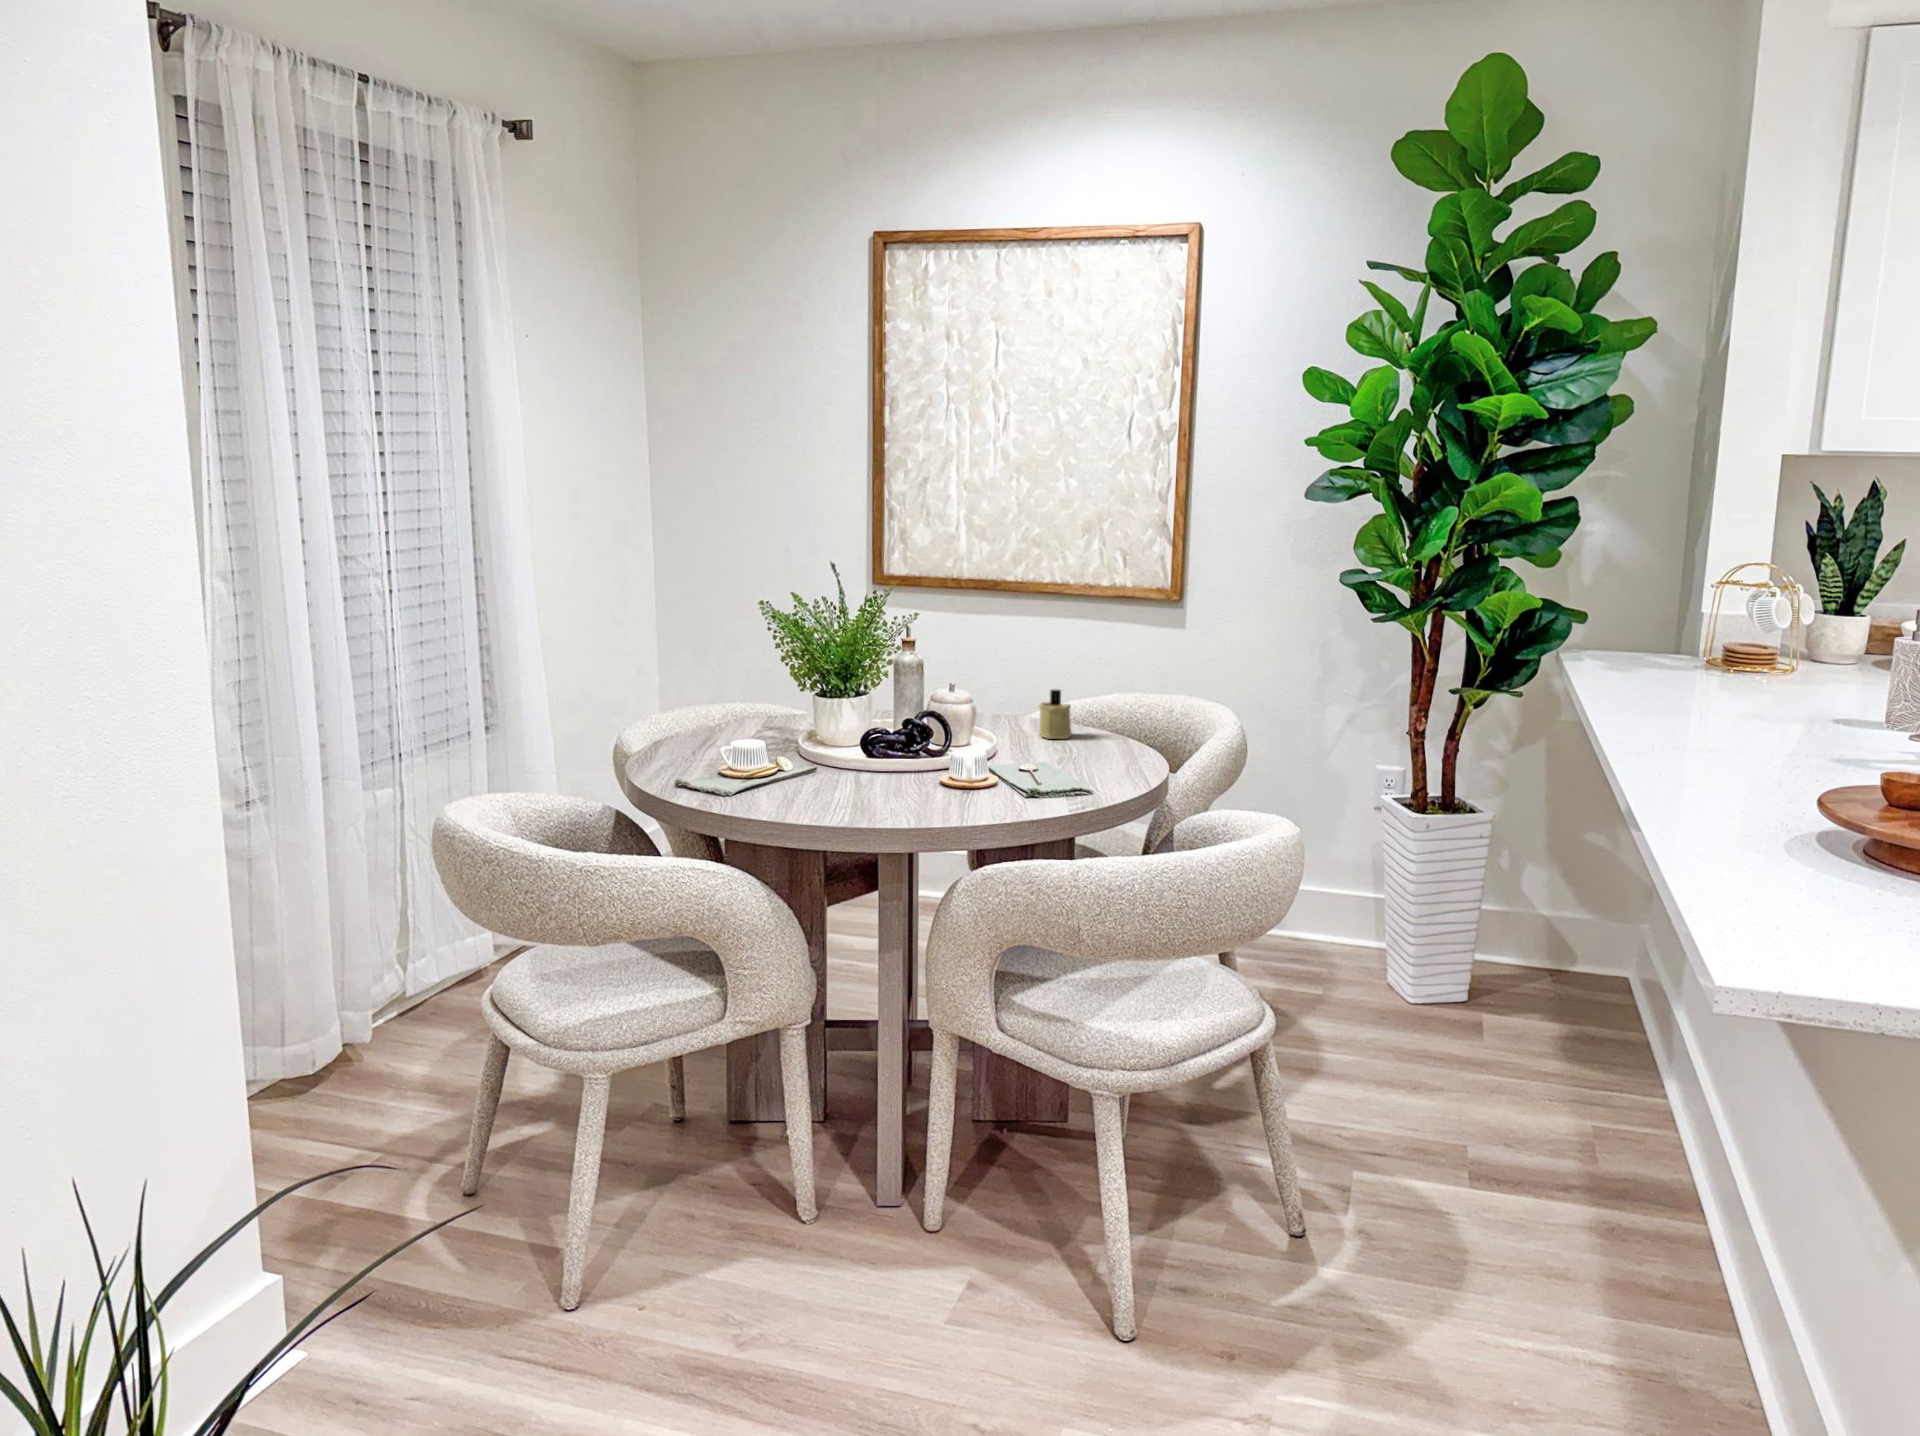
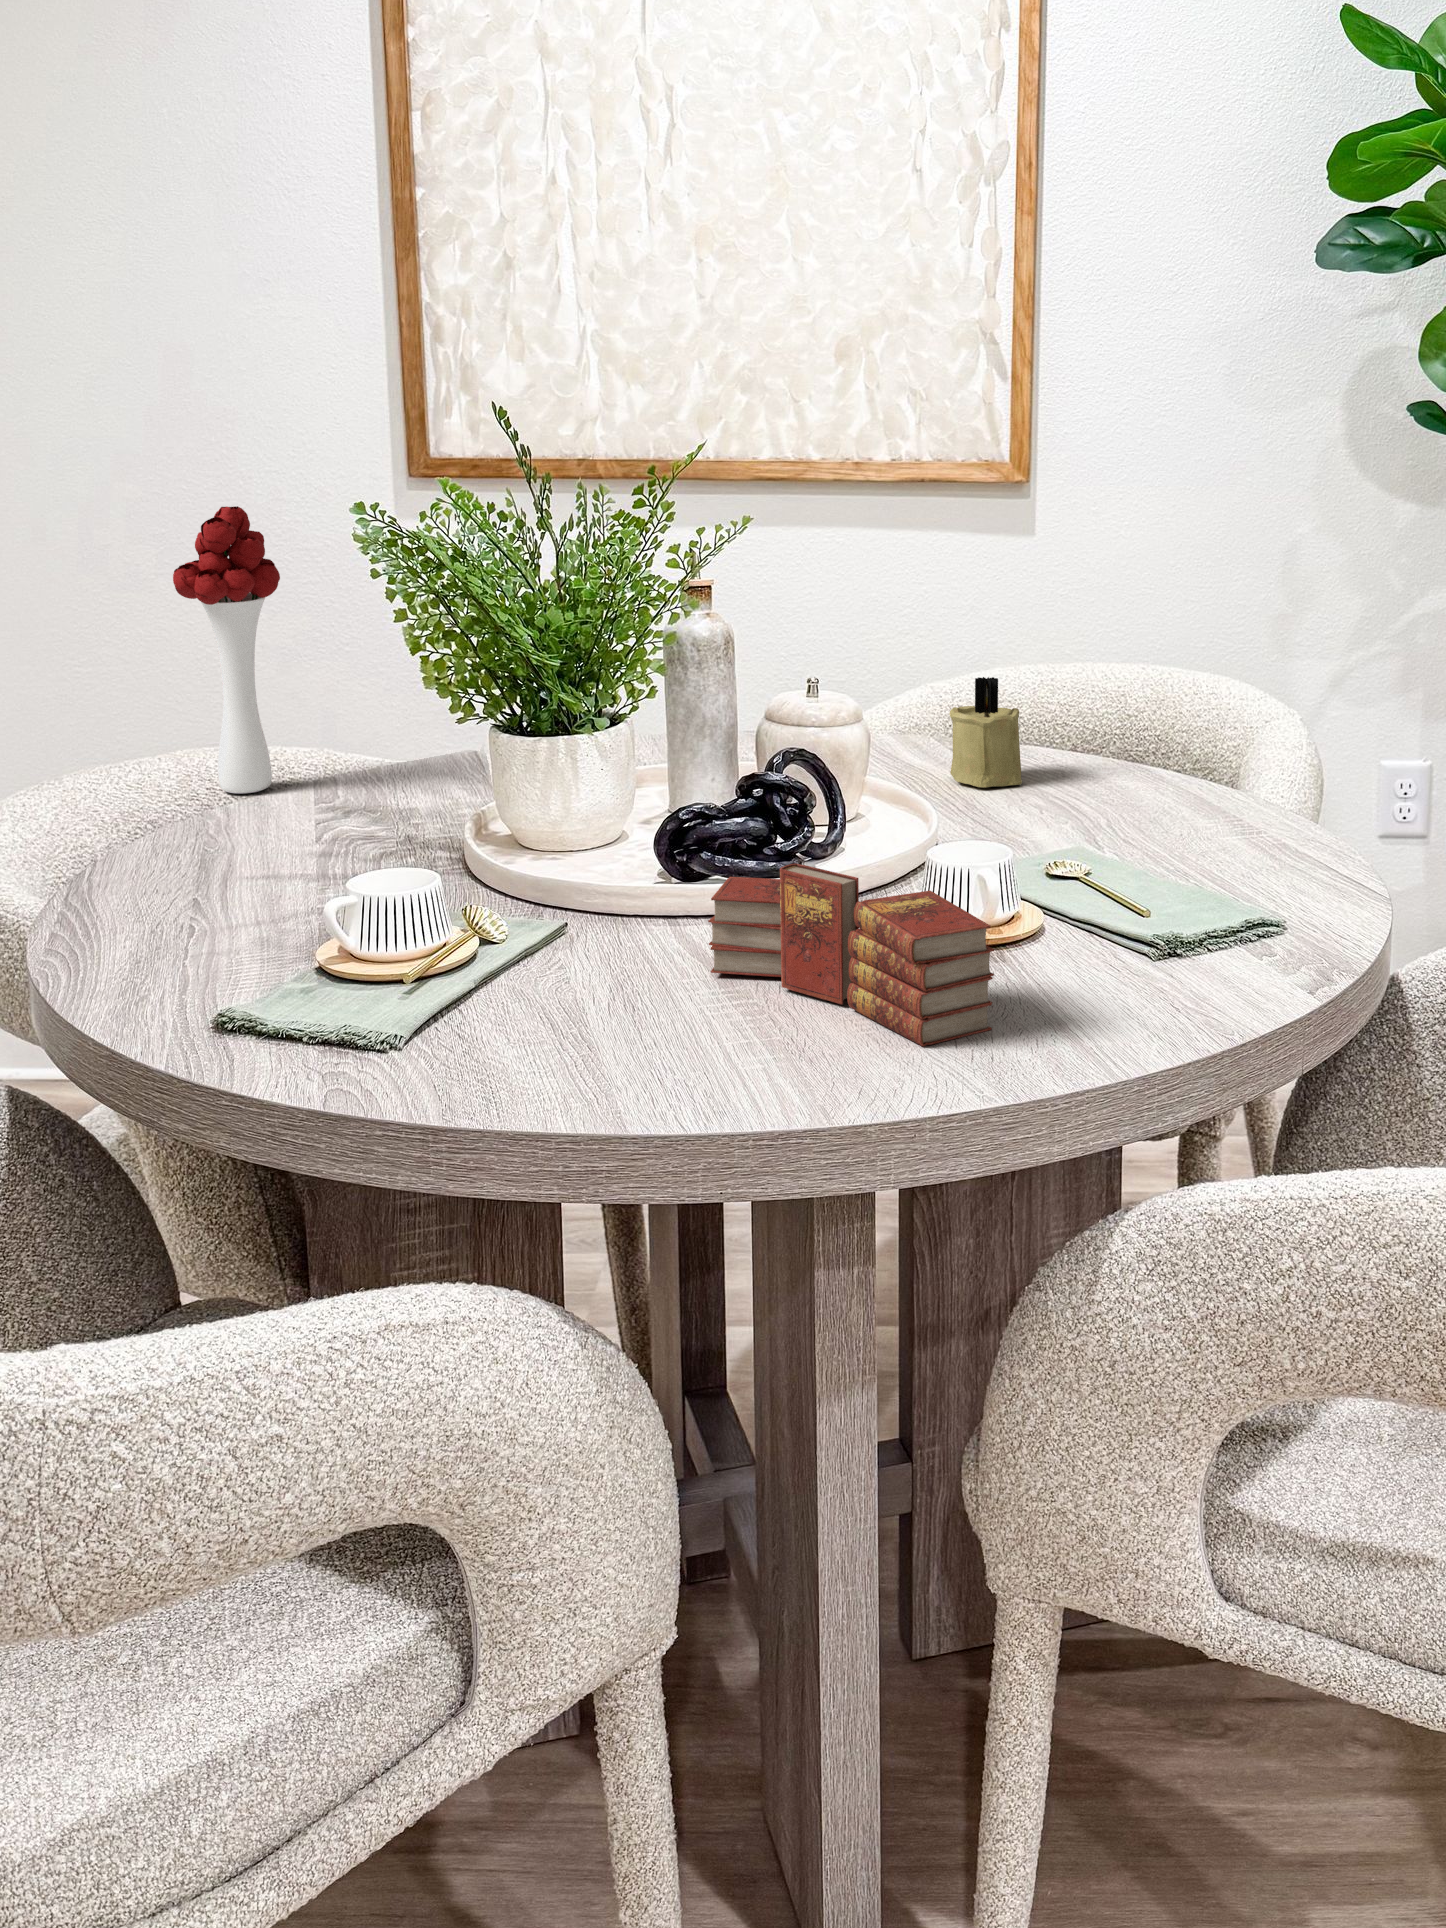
flower bouquet: none [717,595,762,719] -> present [173,506,280,794]
book: none [861,745,945,813] -> present [708,864,994,1046]

